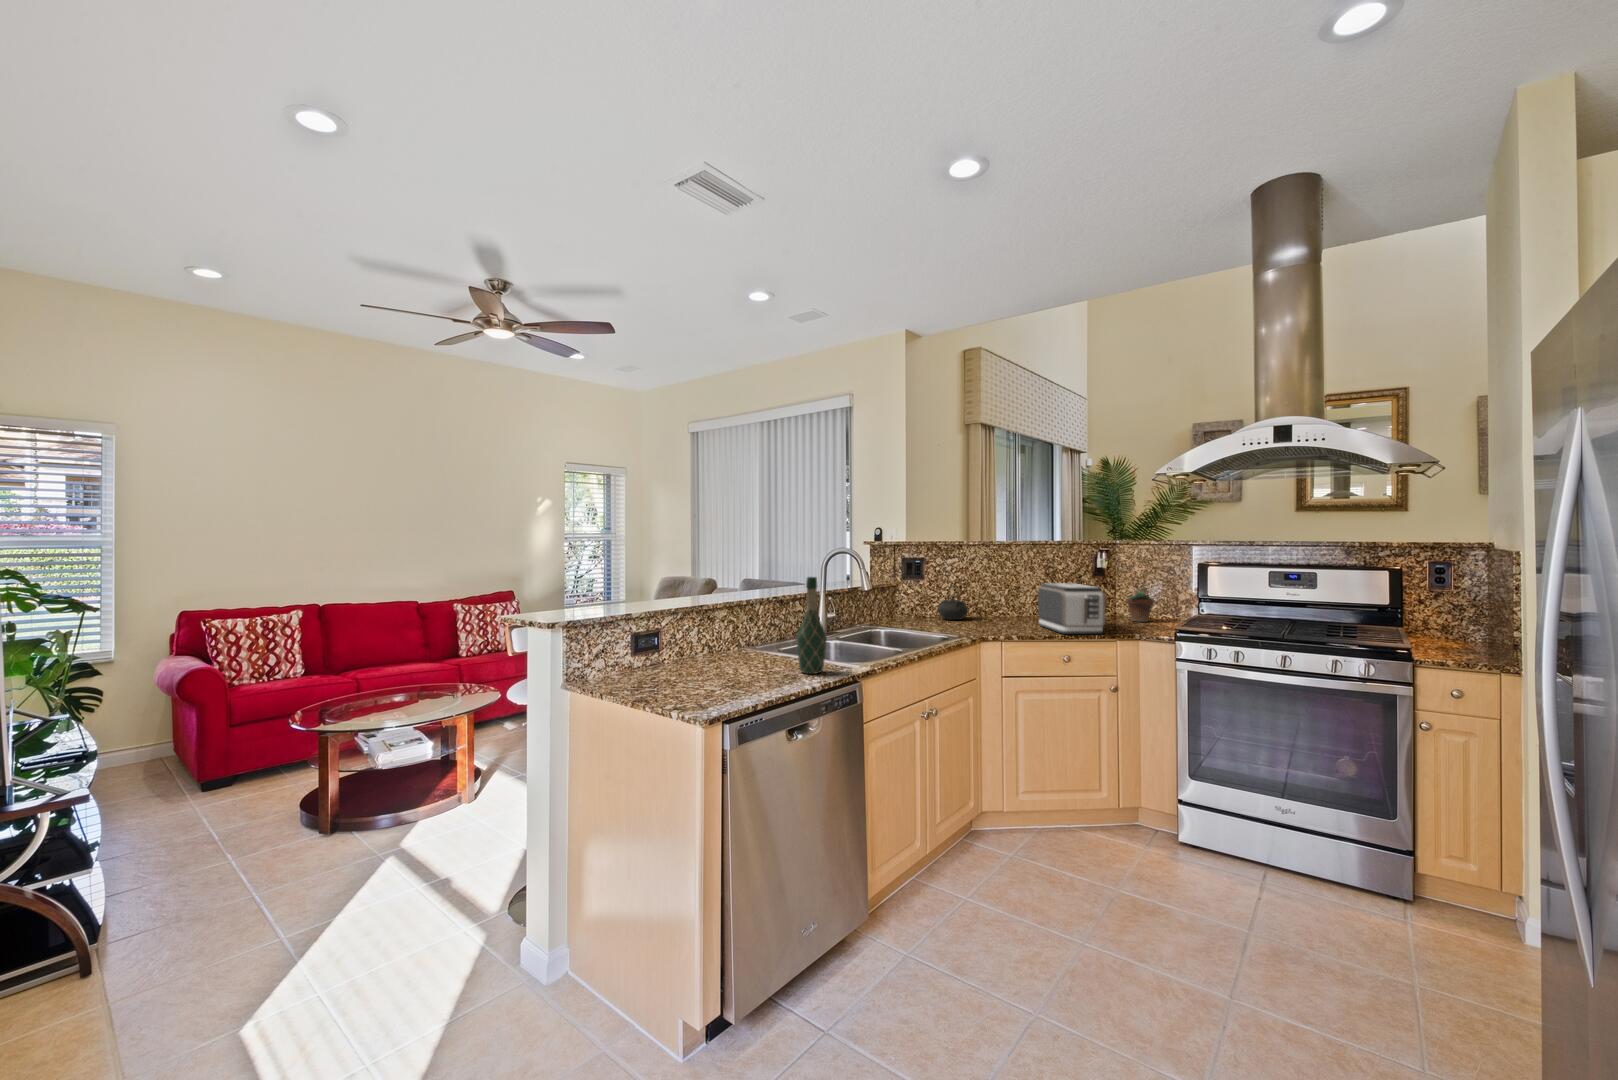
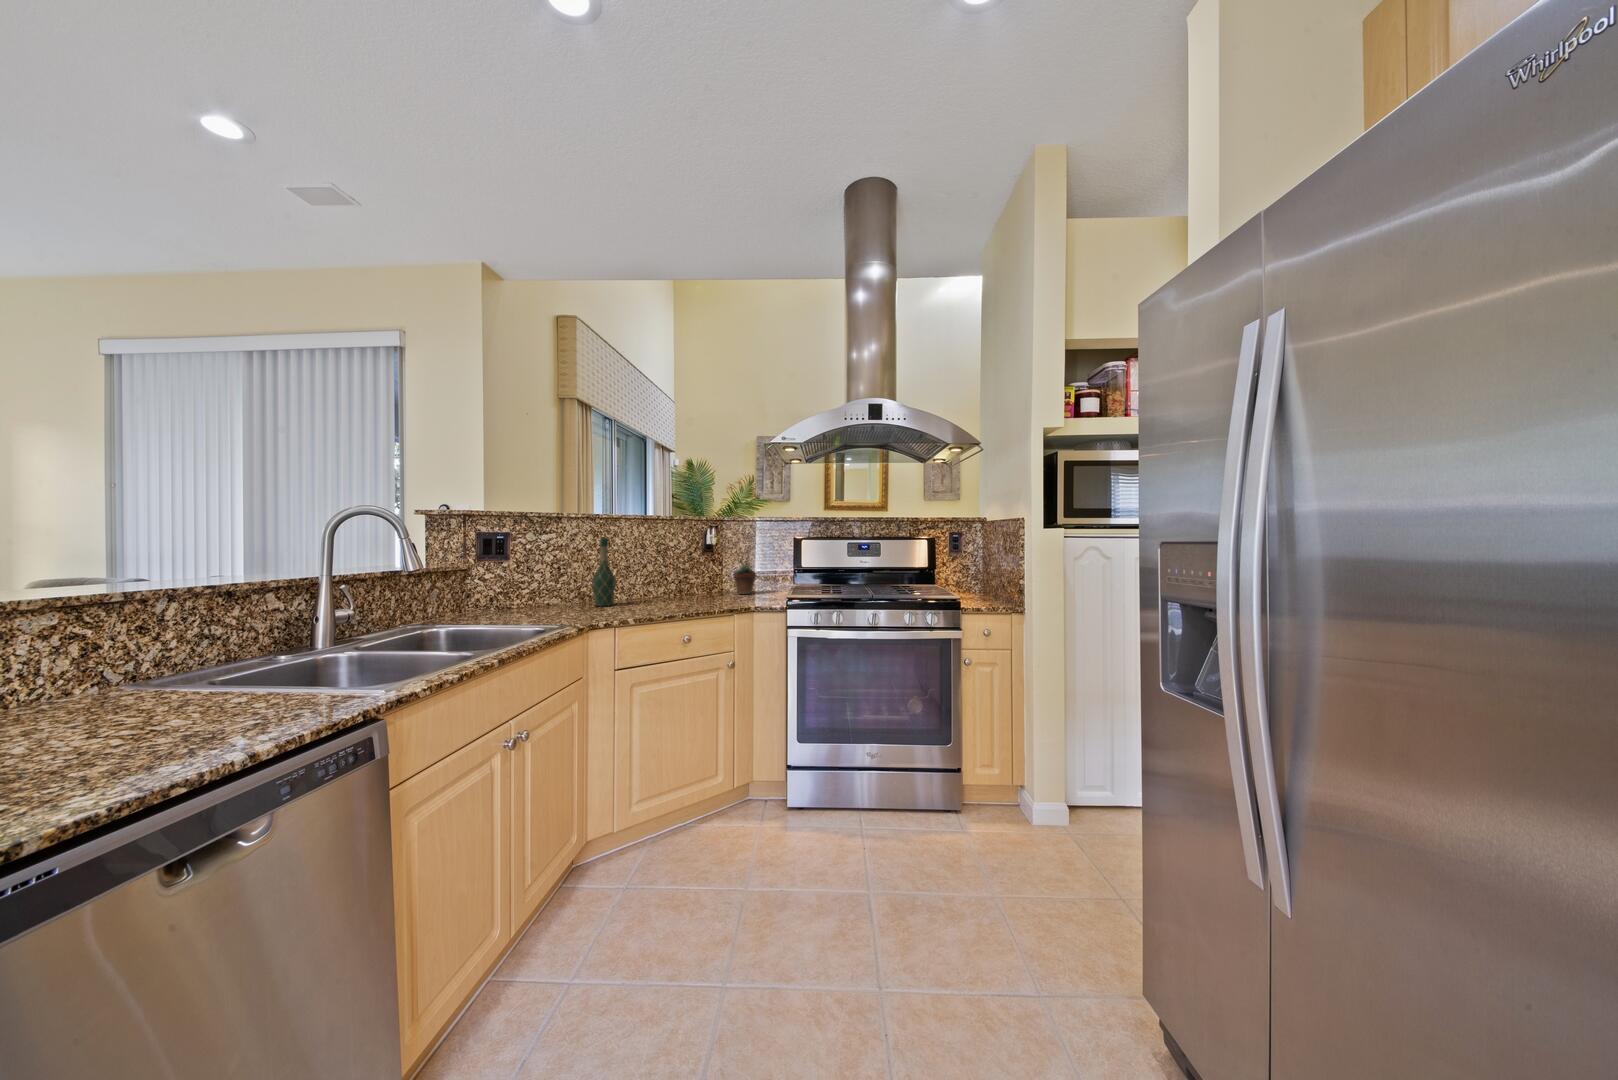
wine bottle: present [796,577,827,674] -> present [592,538,615,606]
toaster: present [1038,583,1106,634] -> none [651,558,724,611]
kettle: present [938,585,968,620] -> none [529,565,569,607]

